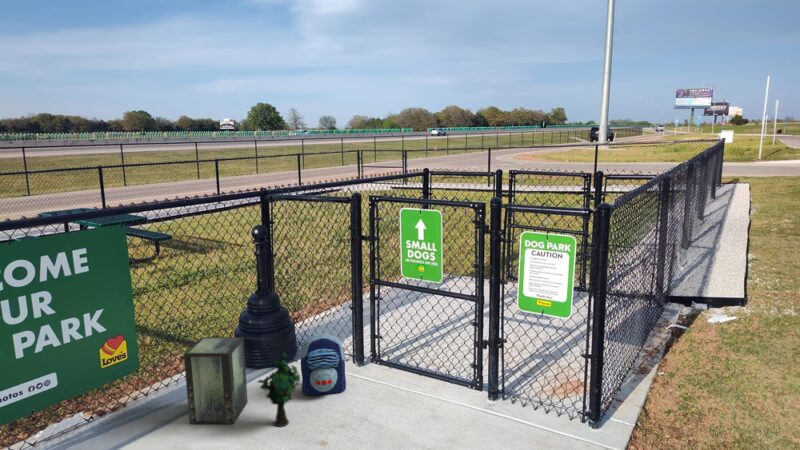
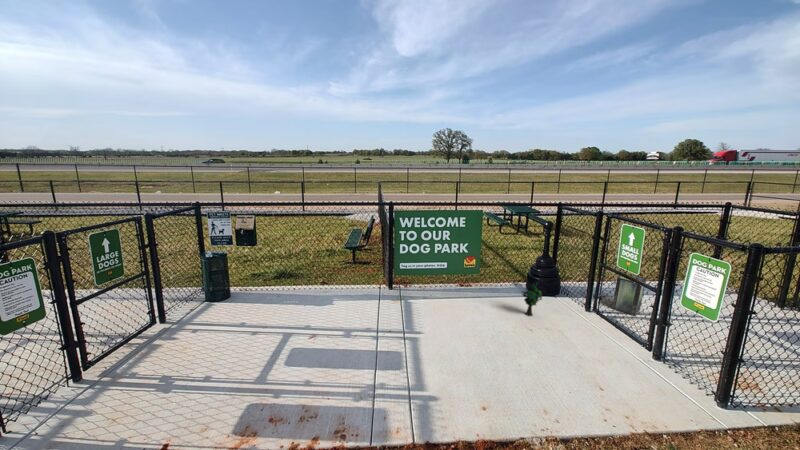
backpack: present [301,334,346,396] -> none [545,281,572,314]
storage box: present [184,337,248,424] -> present [612,276,646,316]

